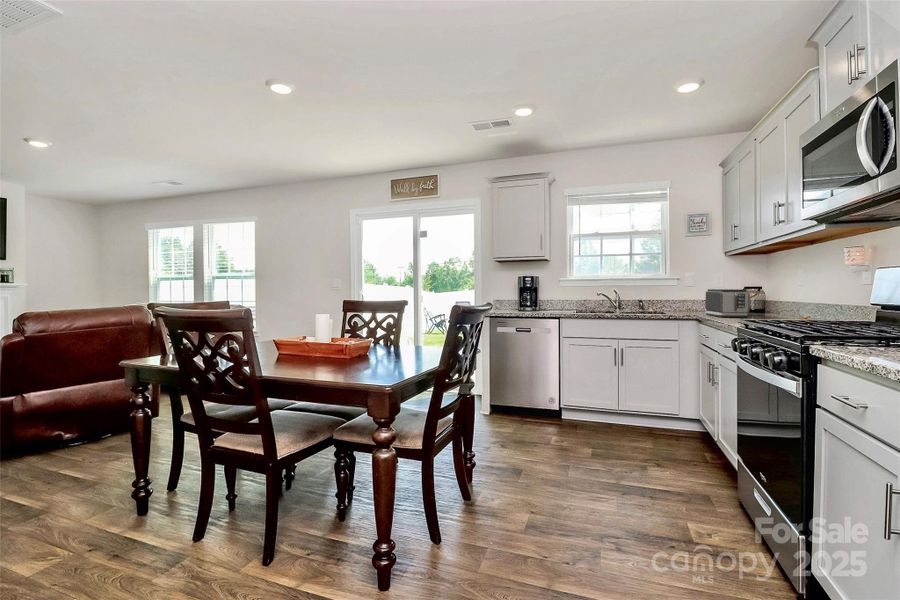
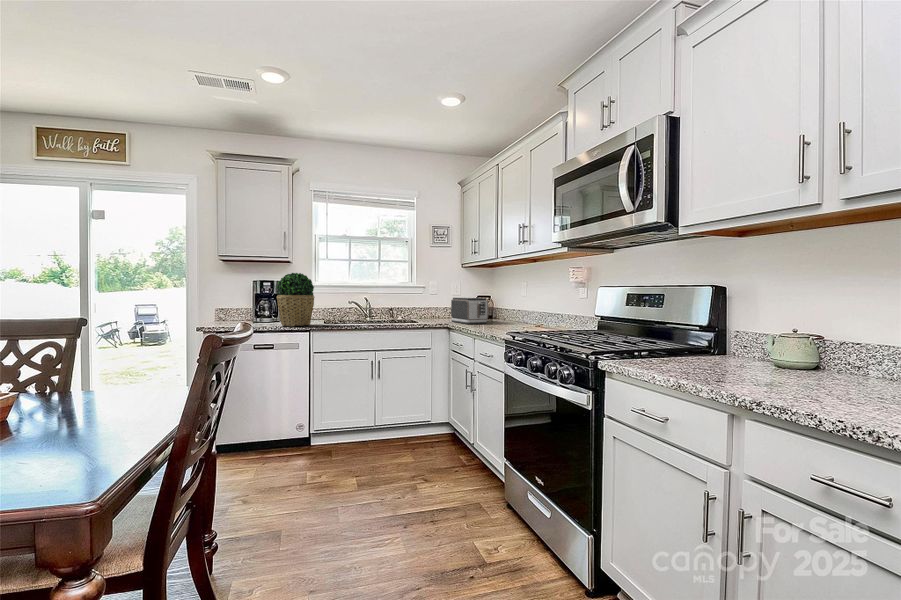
potted plant: none [532,269,564,314] -> present [276,273,315,327]

